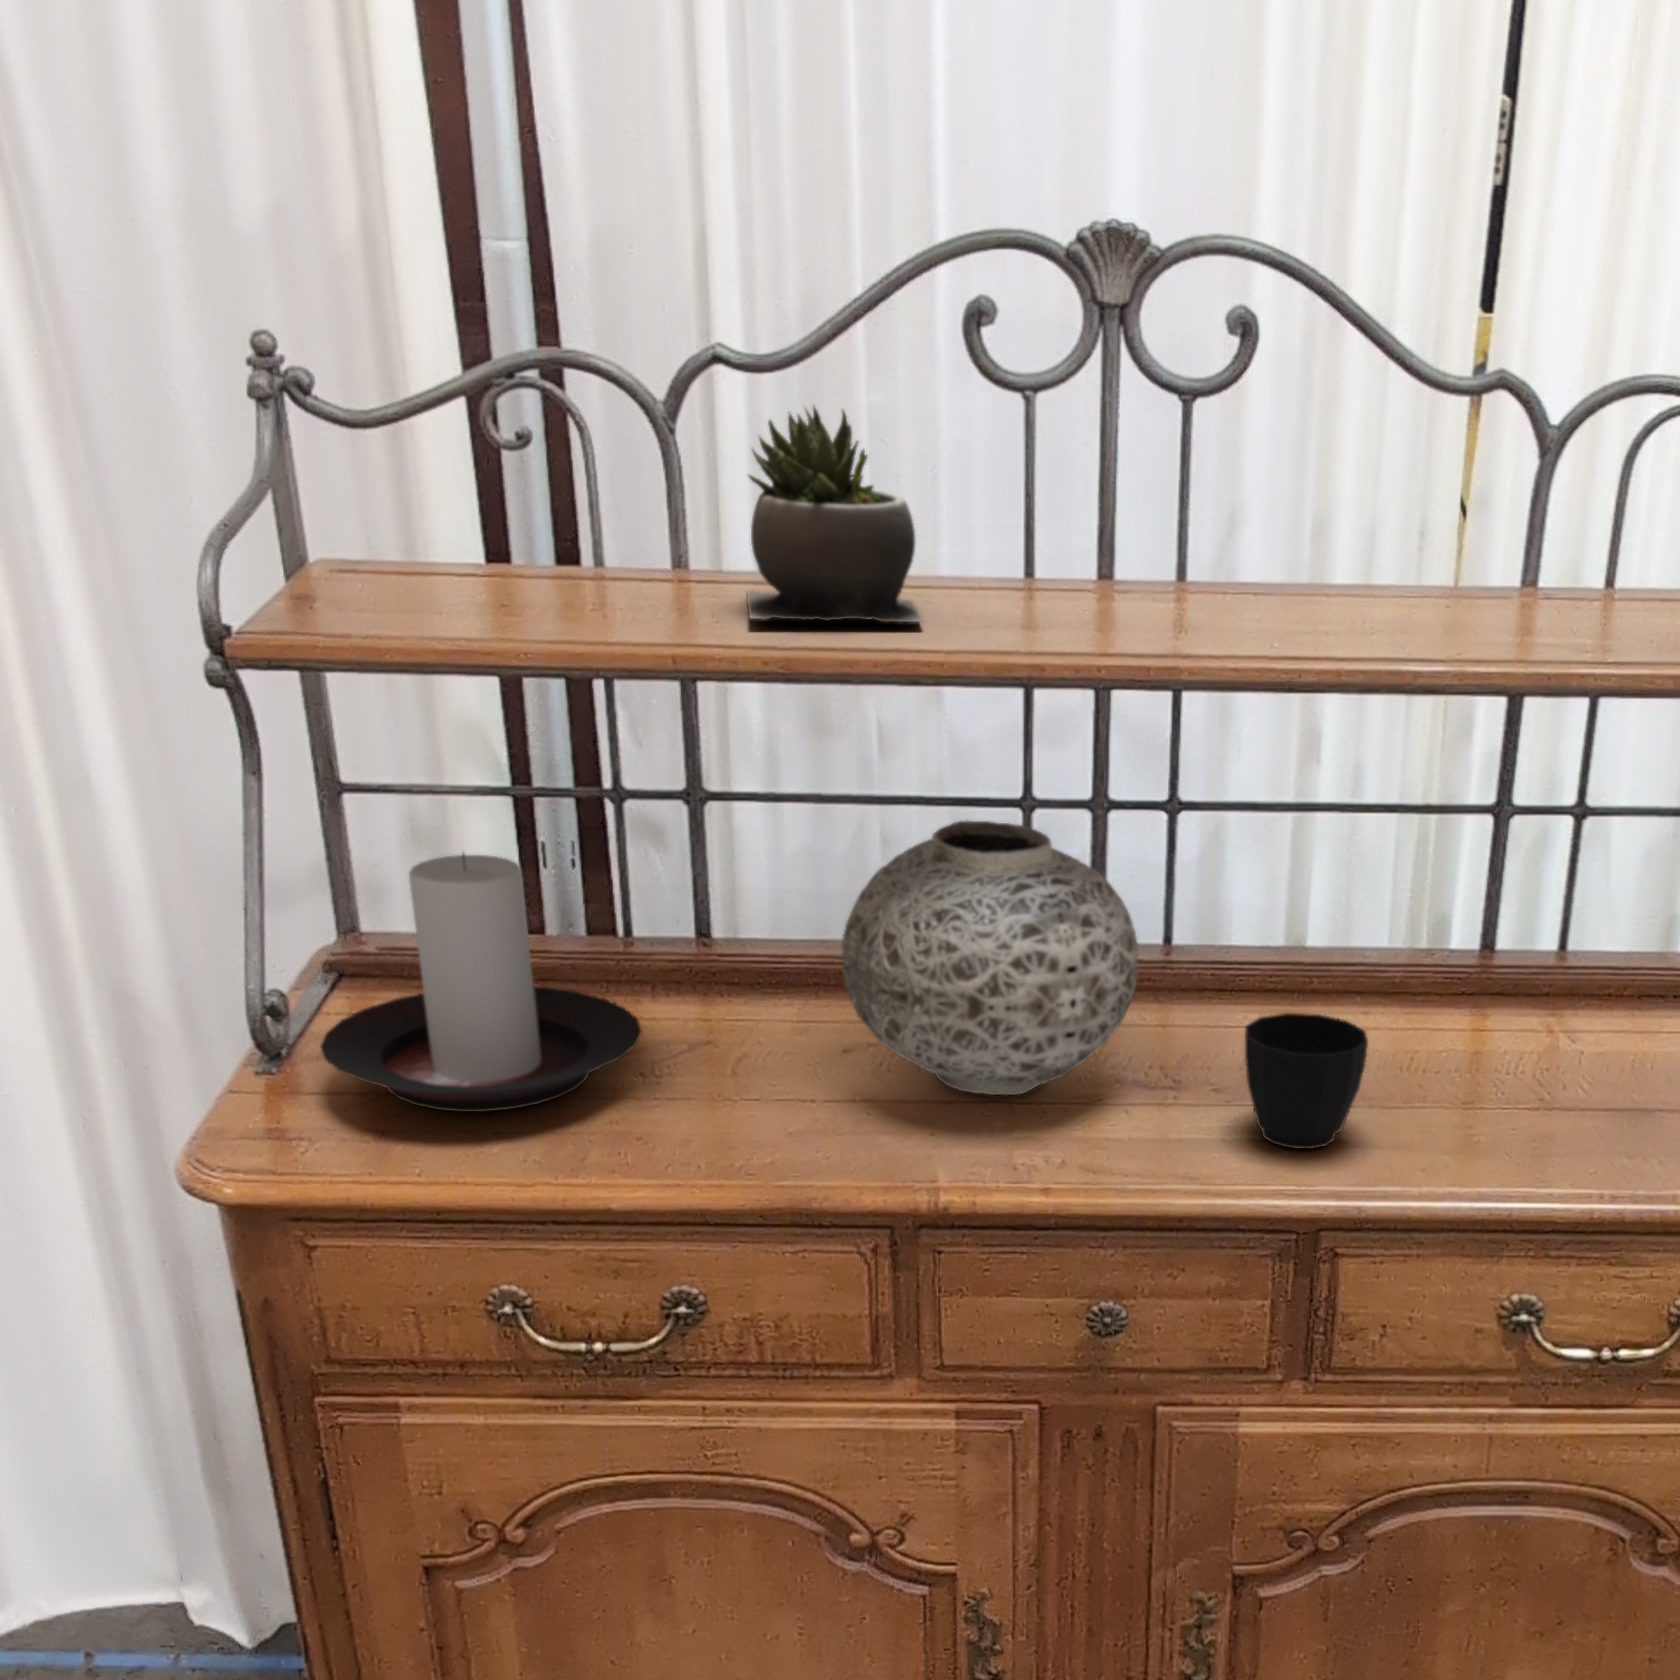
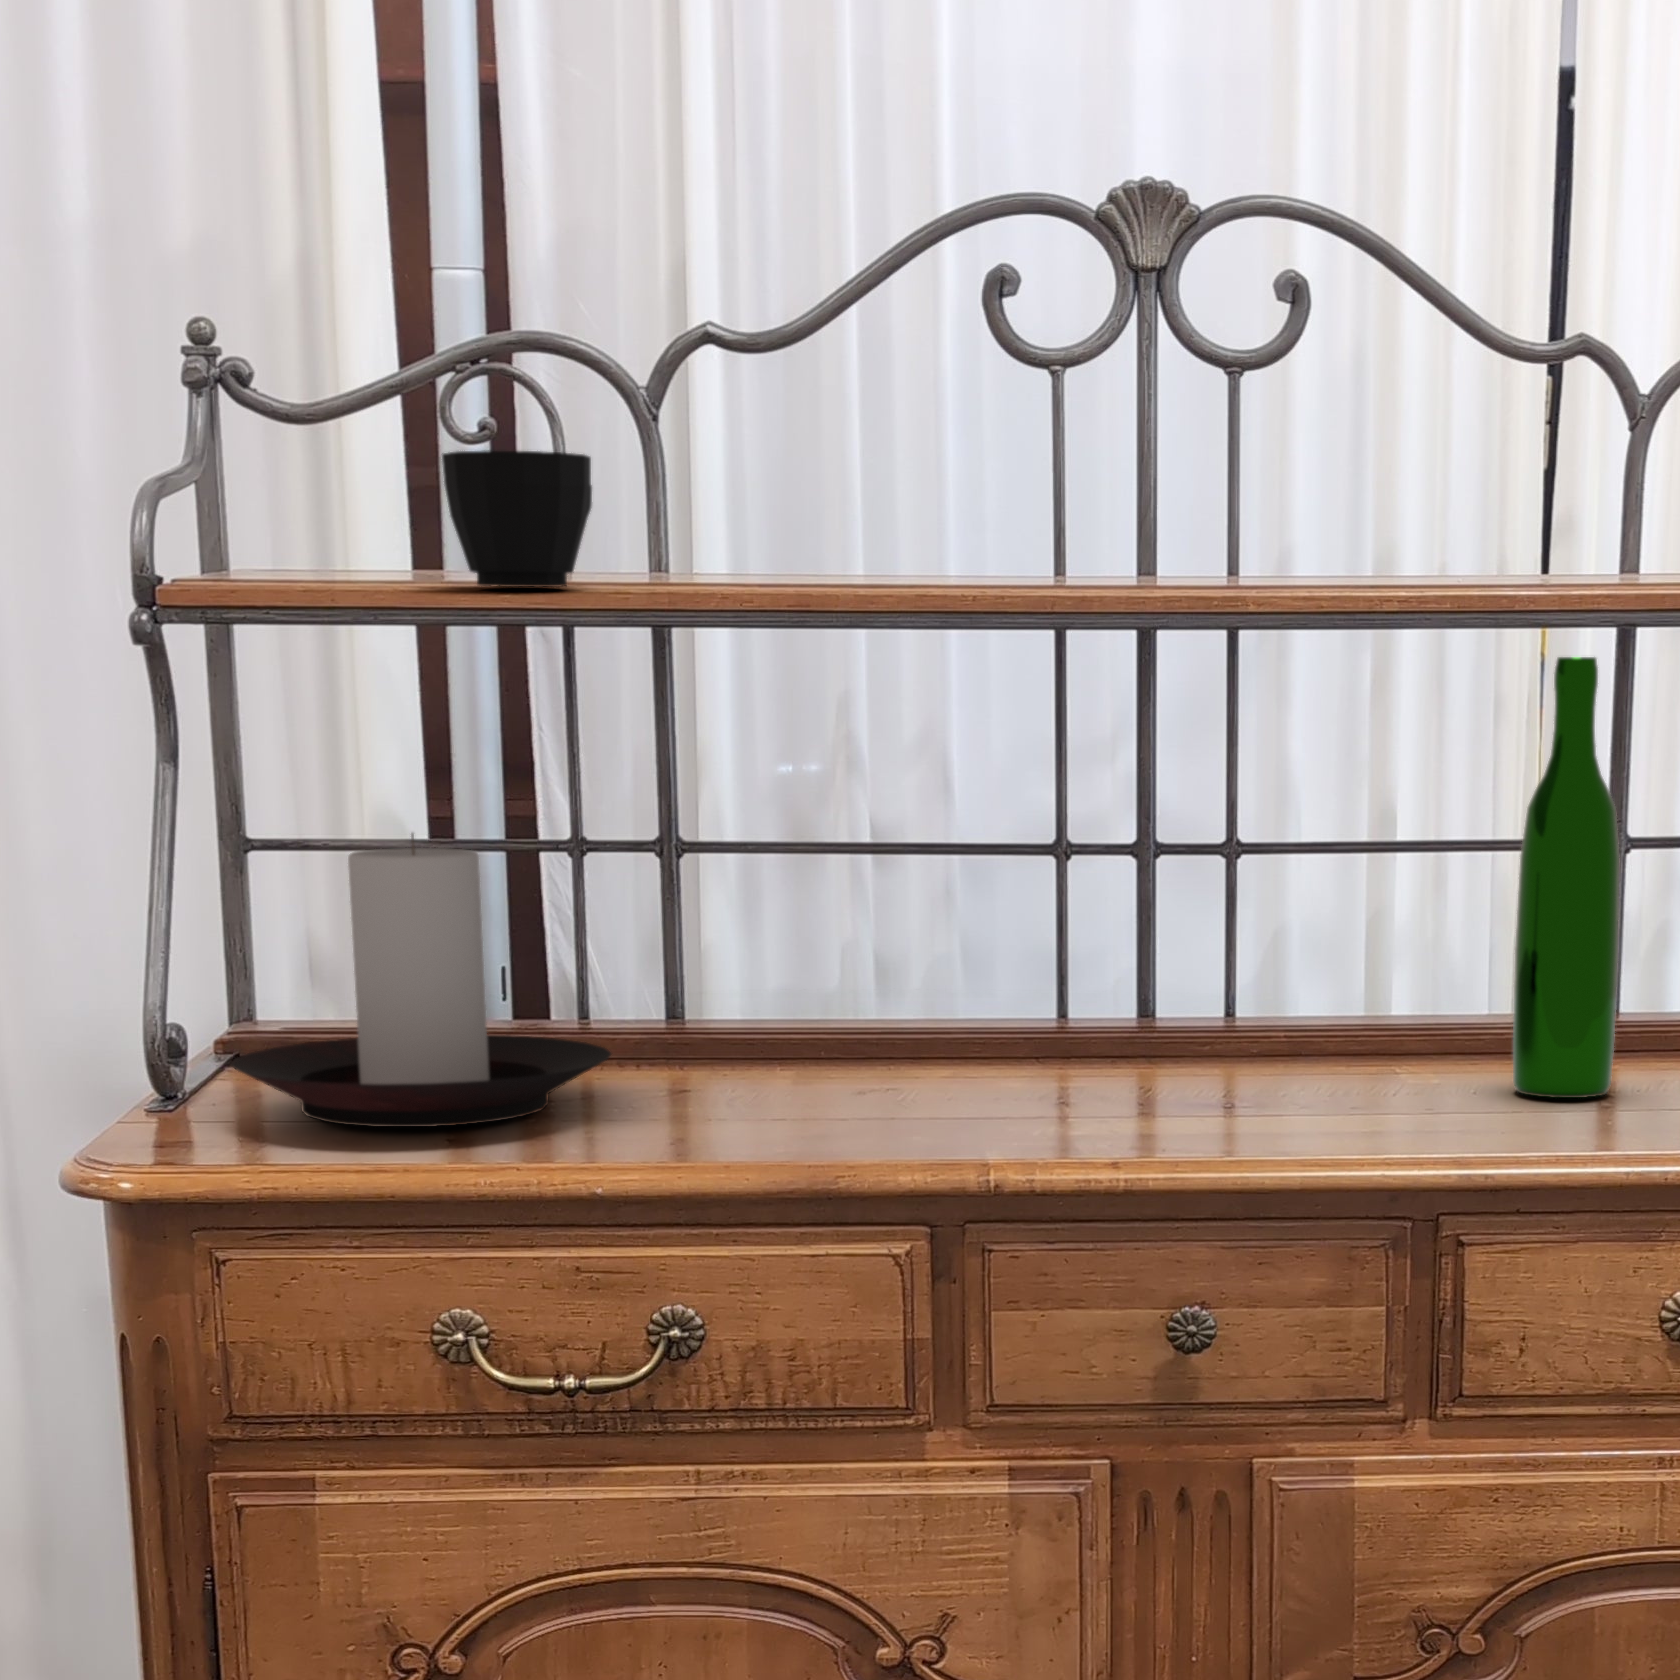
succulent plant: present [747,407,922,622] -> none [732,360,944,585]
wine bottle: none [1392,715,1494,1090] -> present [1513,657,1619,1098]
vase: present [841,821,1139,1095] -> none [852,800,1205,1109]
cup: present [1245,1013,1368,1149] -> present [442,450,592,587]

